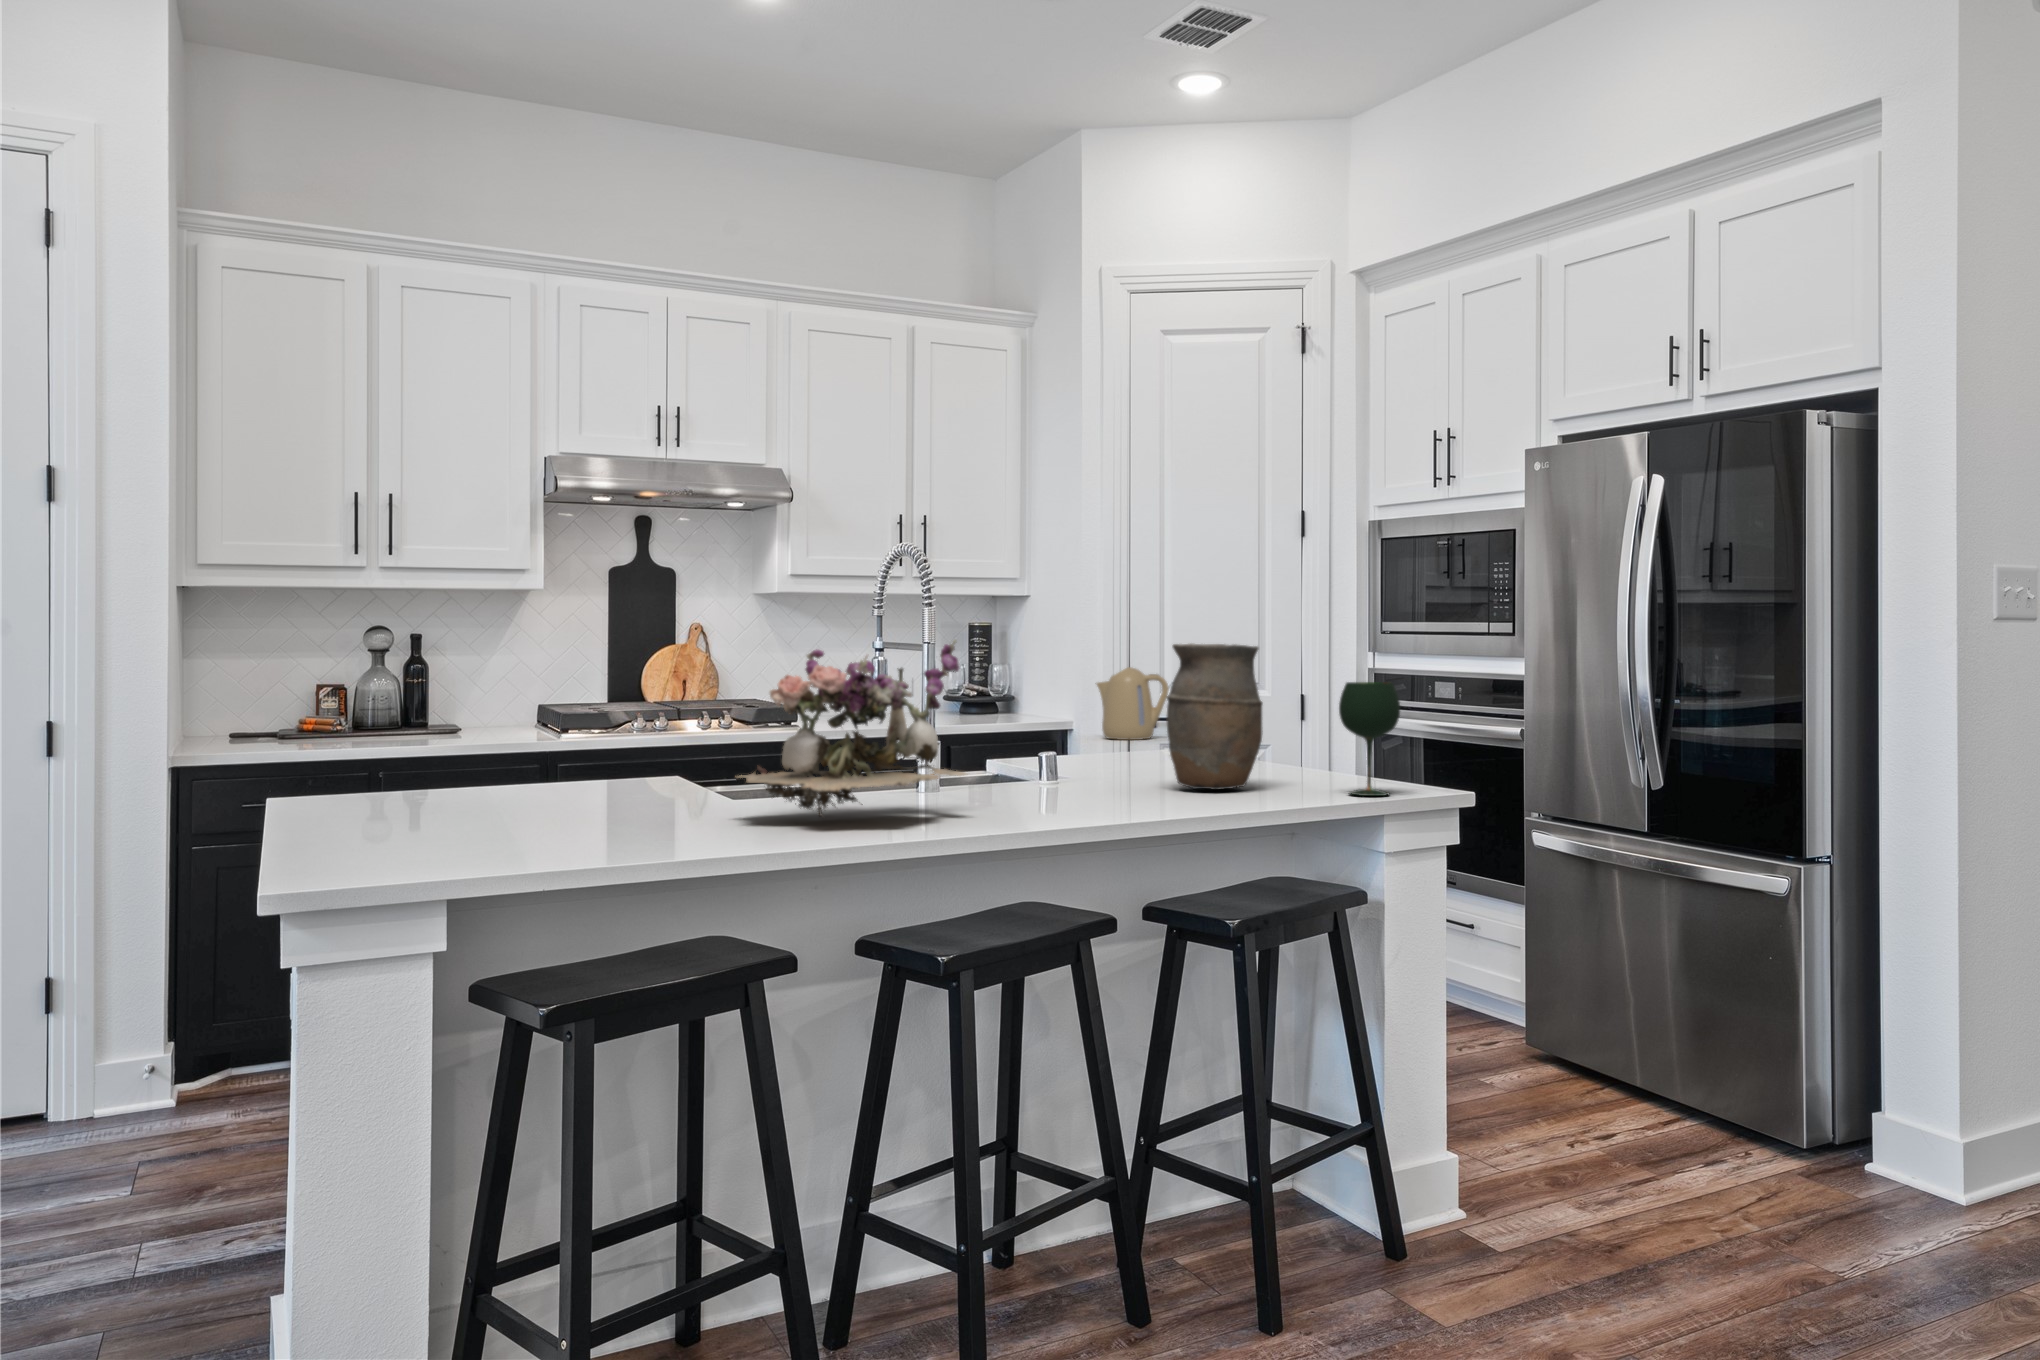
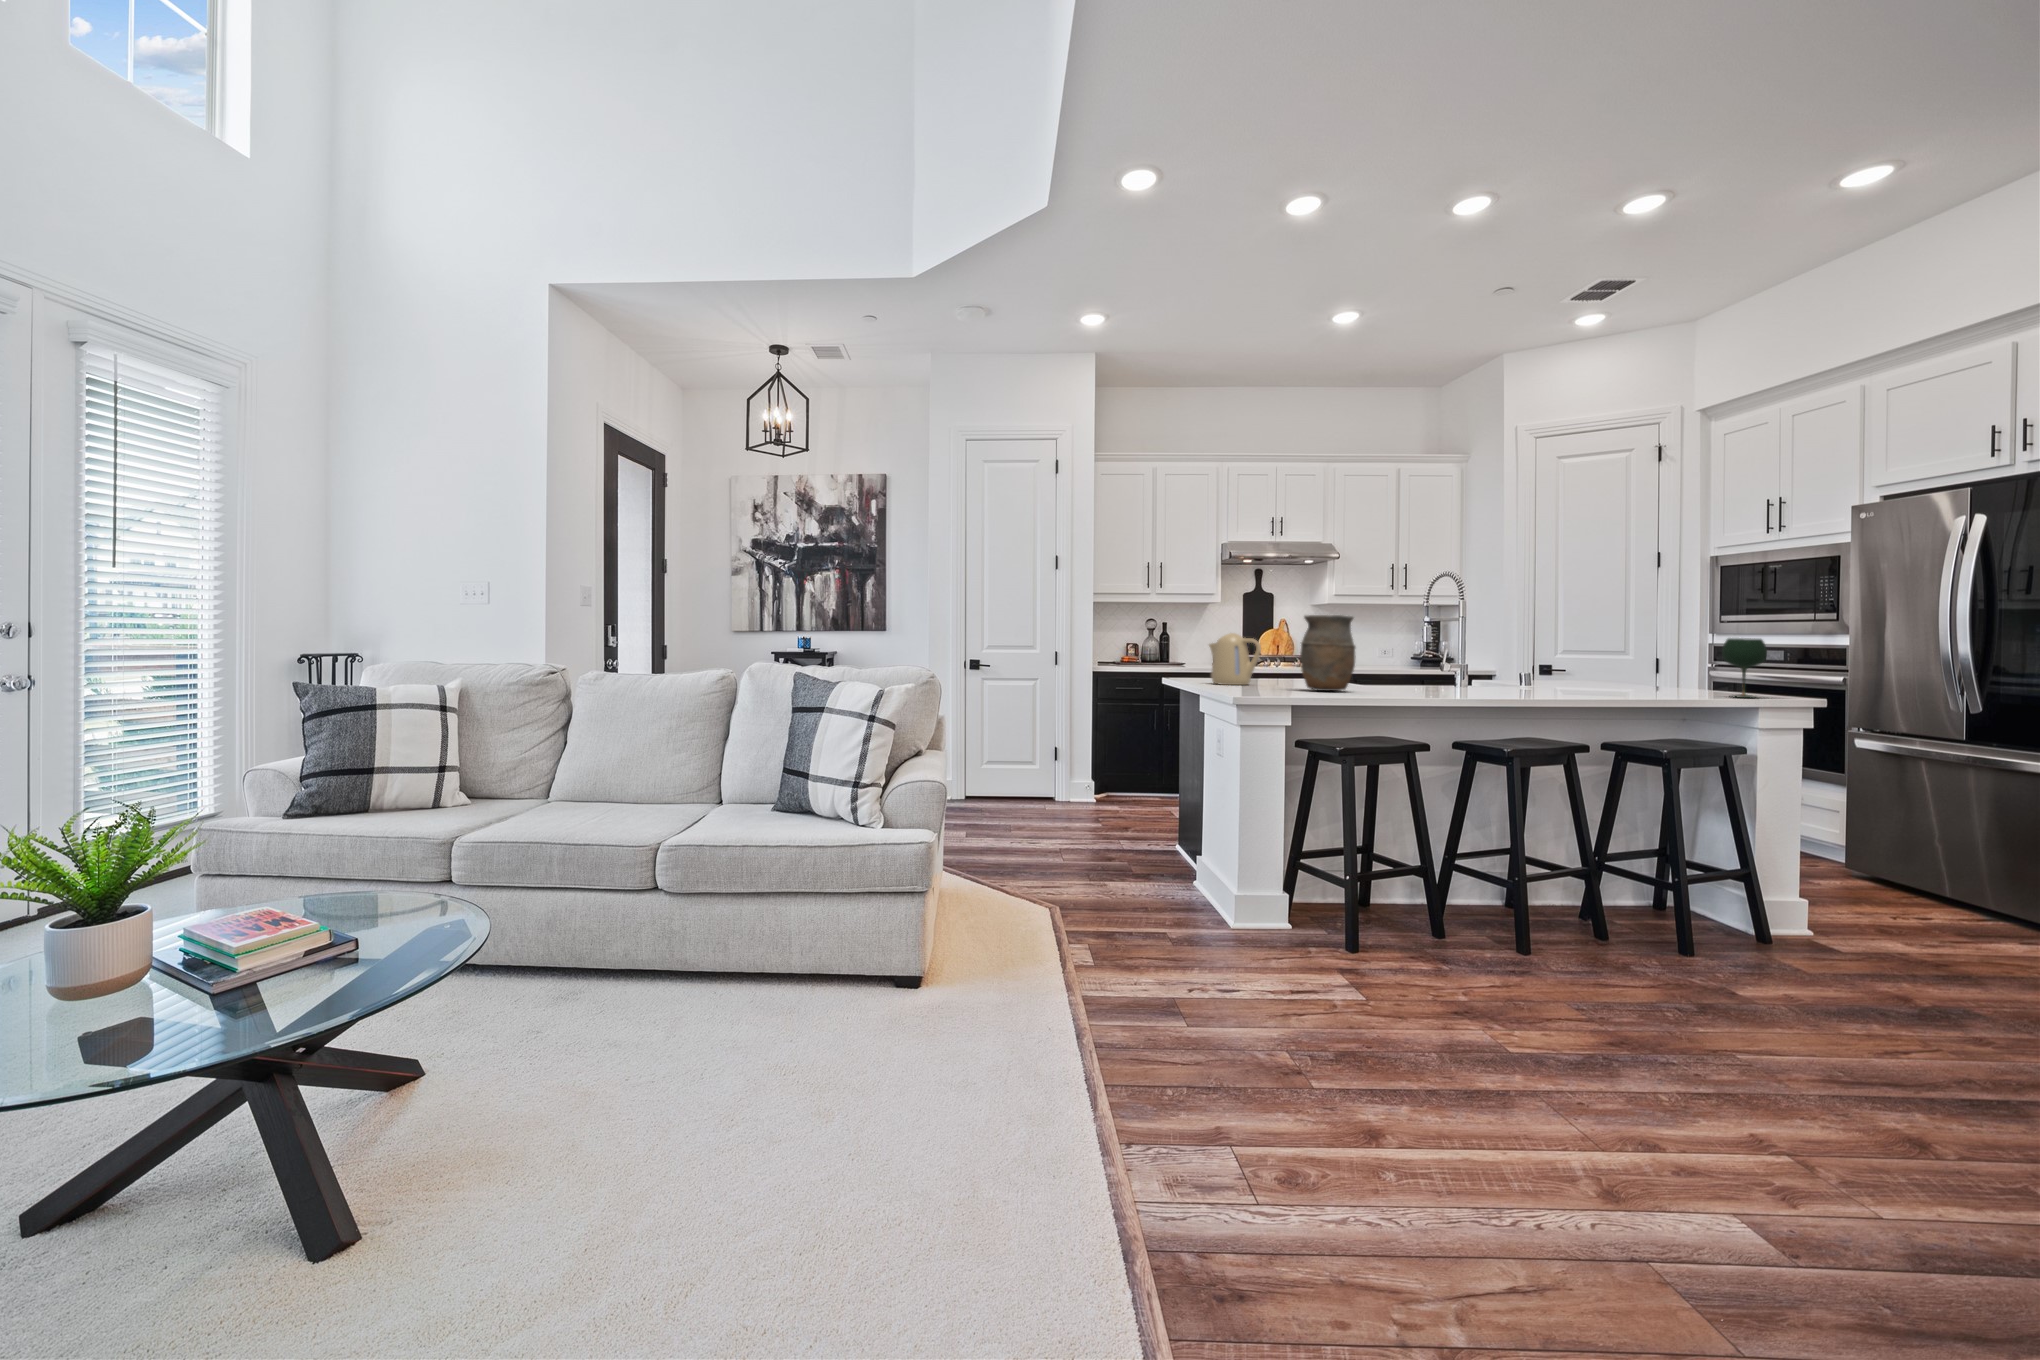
flower arrangement: present [738,640,966,815] -> none [1386,615,1505,692]
vase: present [1167,644,1263,790] -> present [1300,615,1356,691]
kettle: present [1097,667,1169,740] -> present [1209,633,1261,685]

